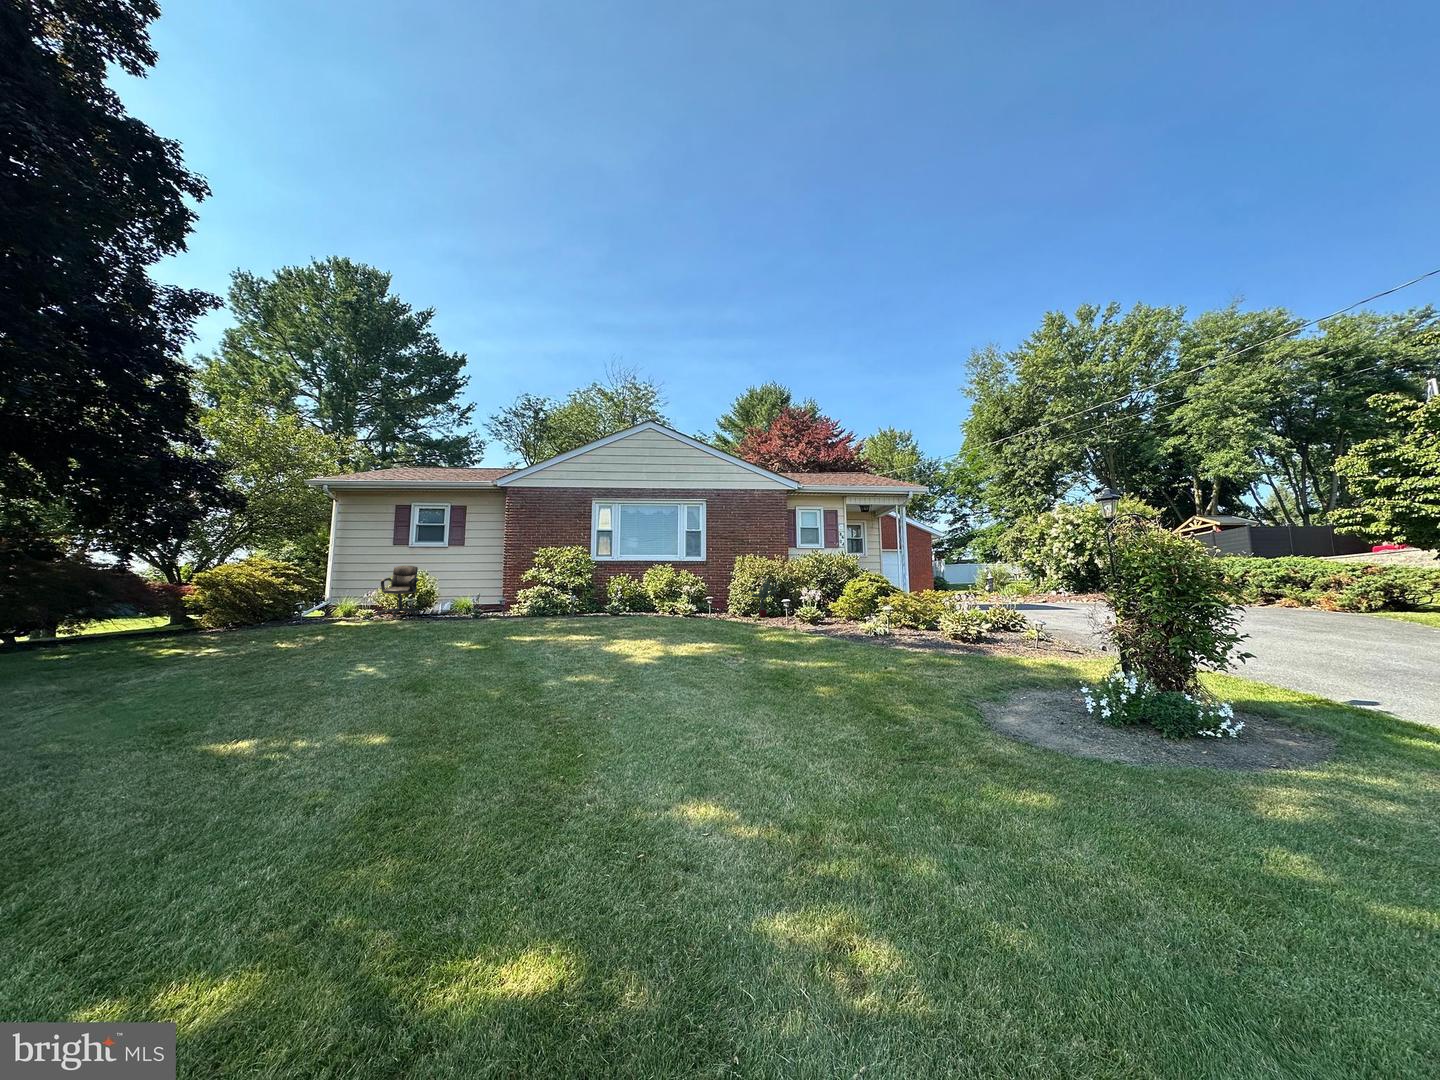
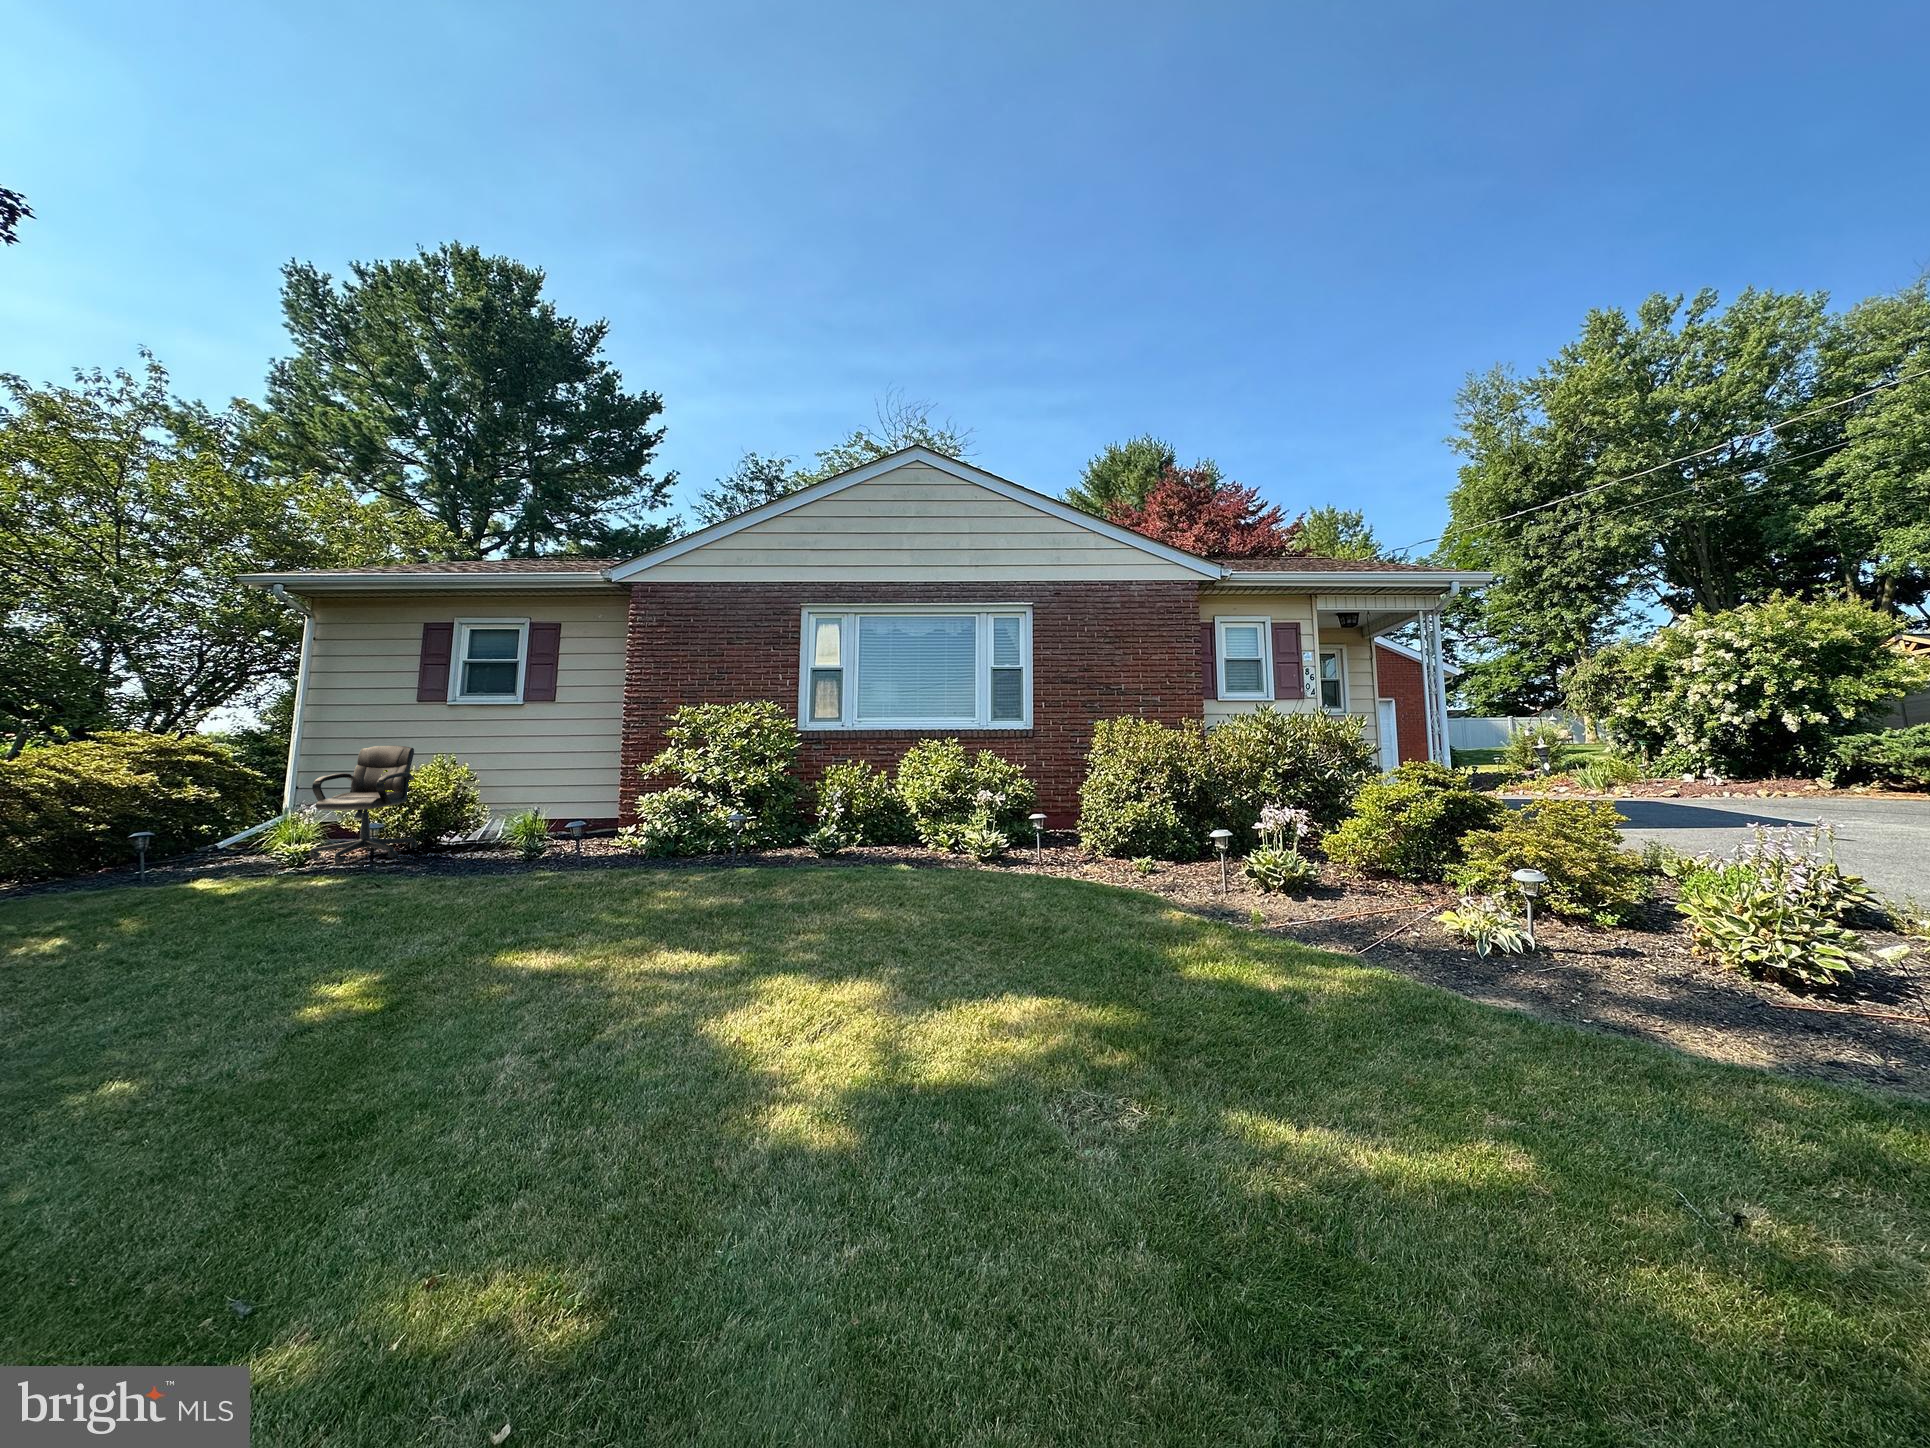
potted tree: present [747,578,779,617] -> none [1125,773,1202,867]

